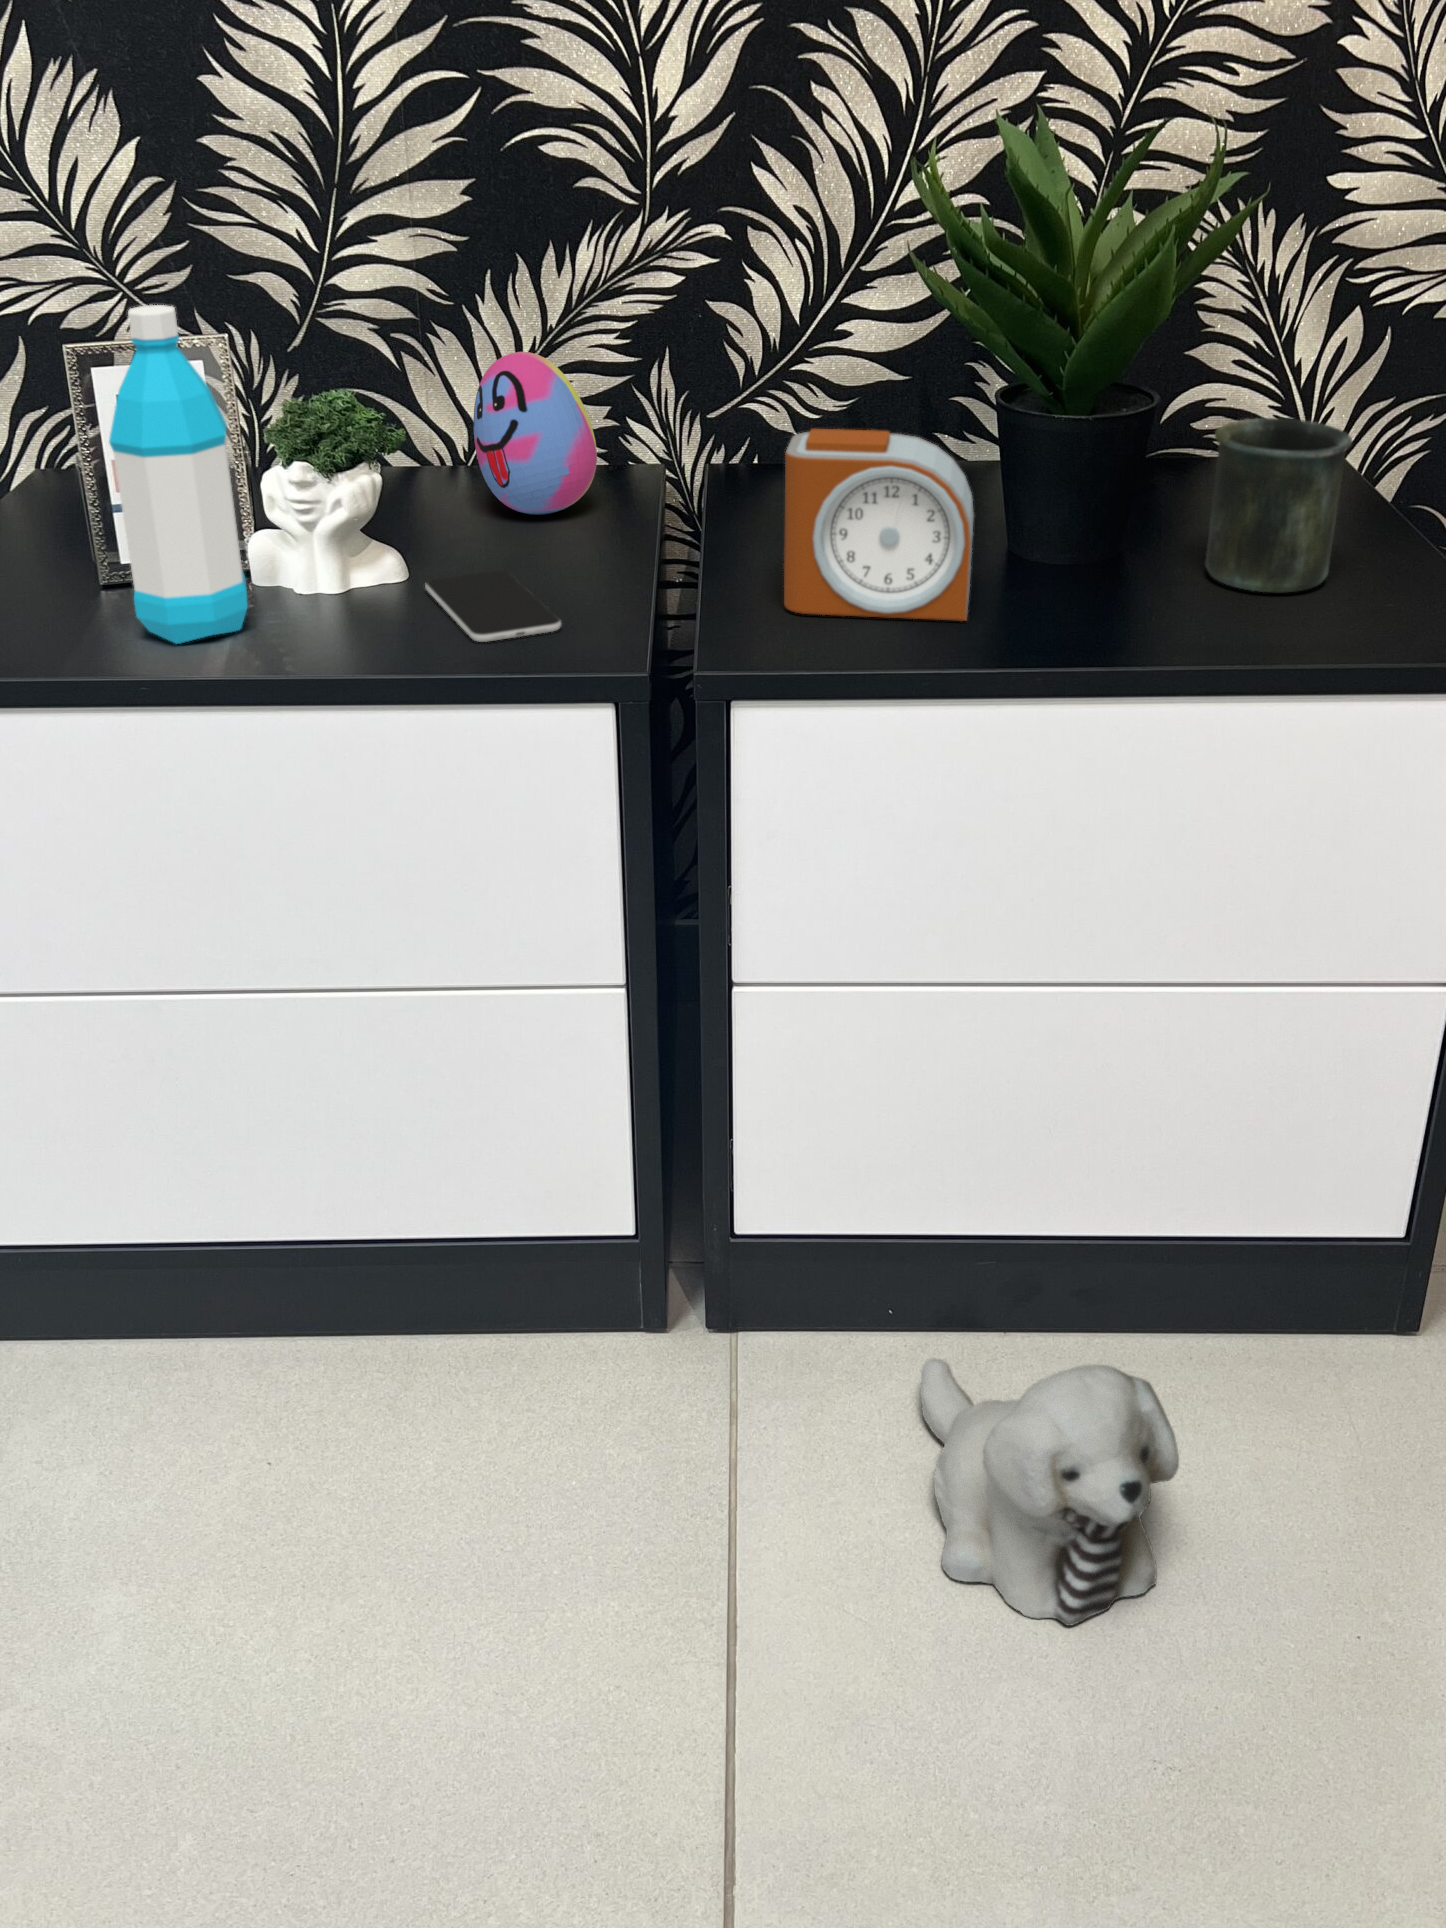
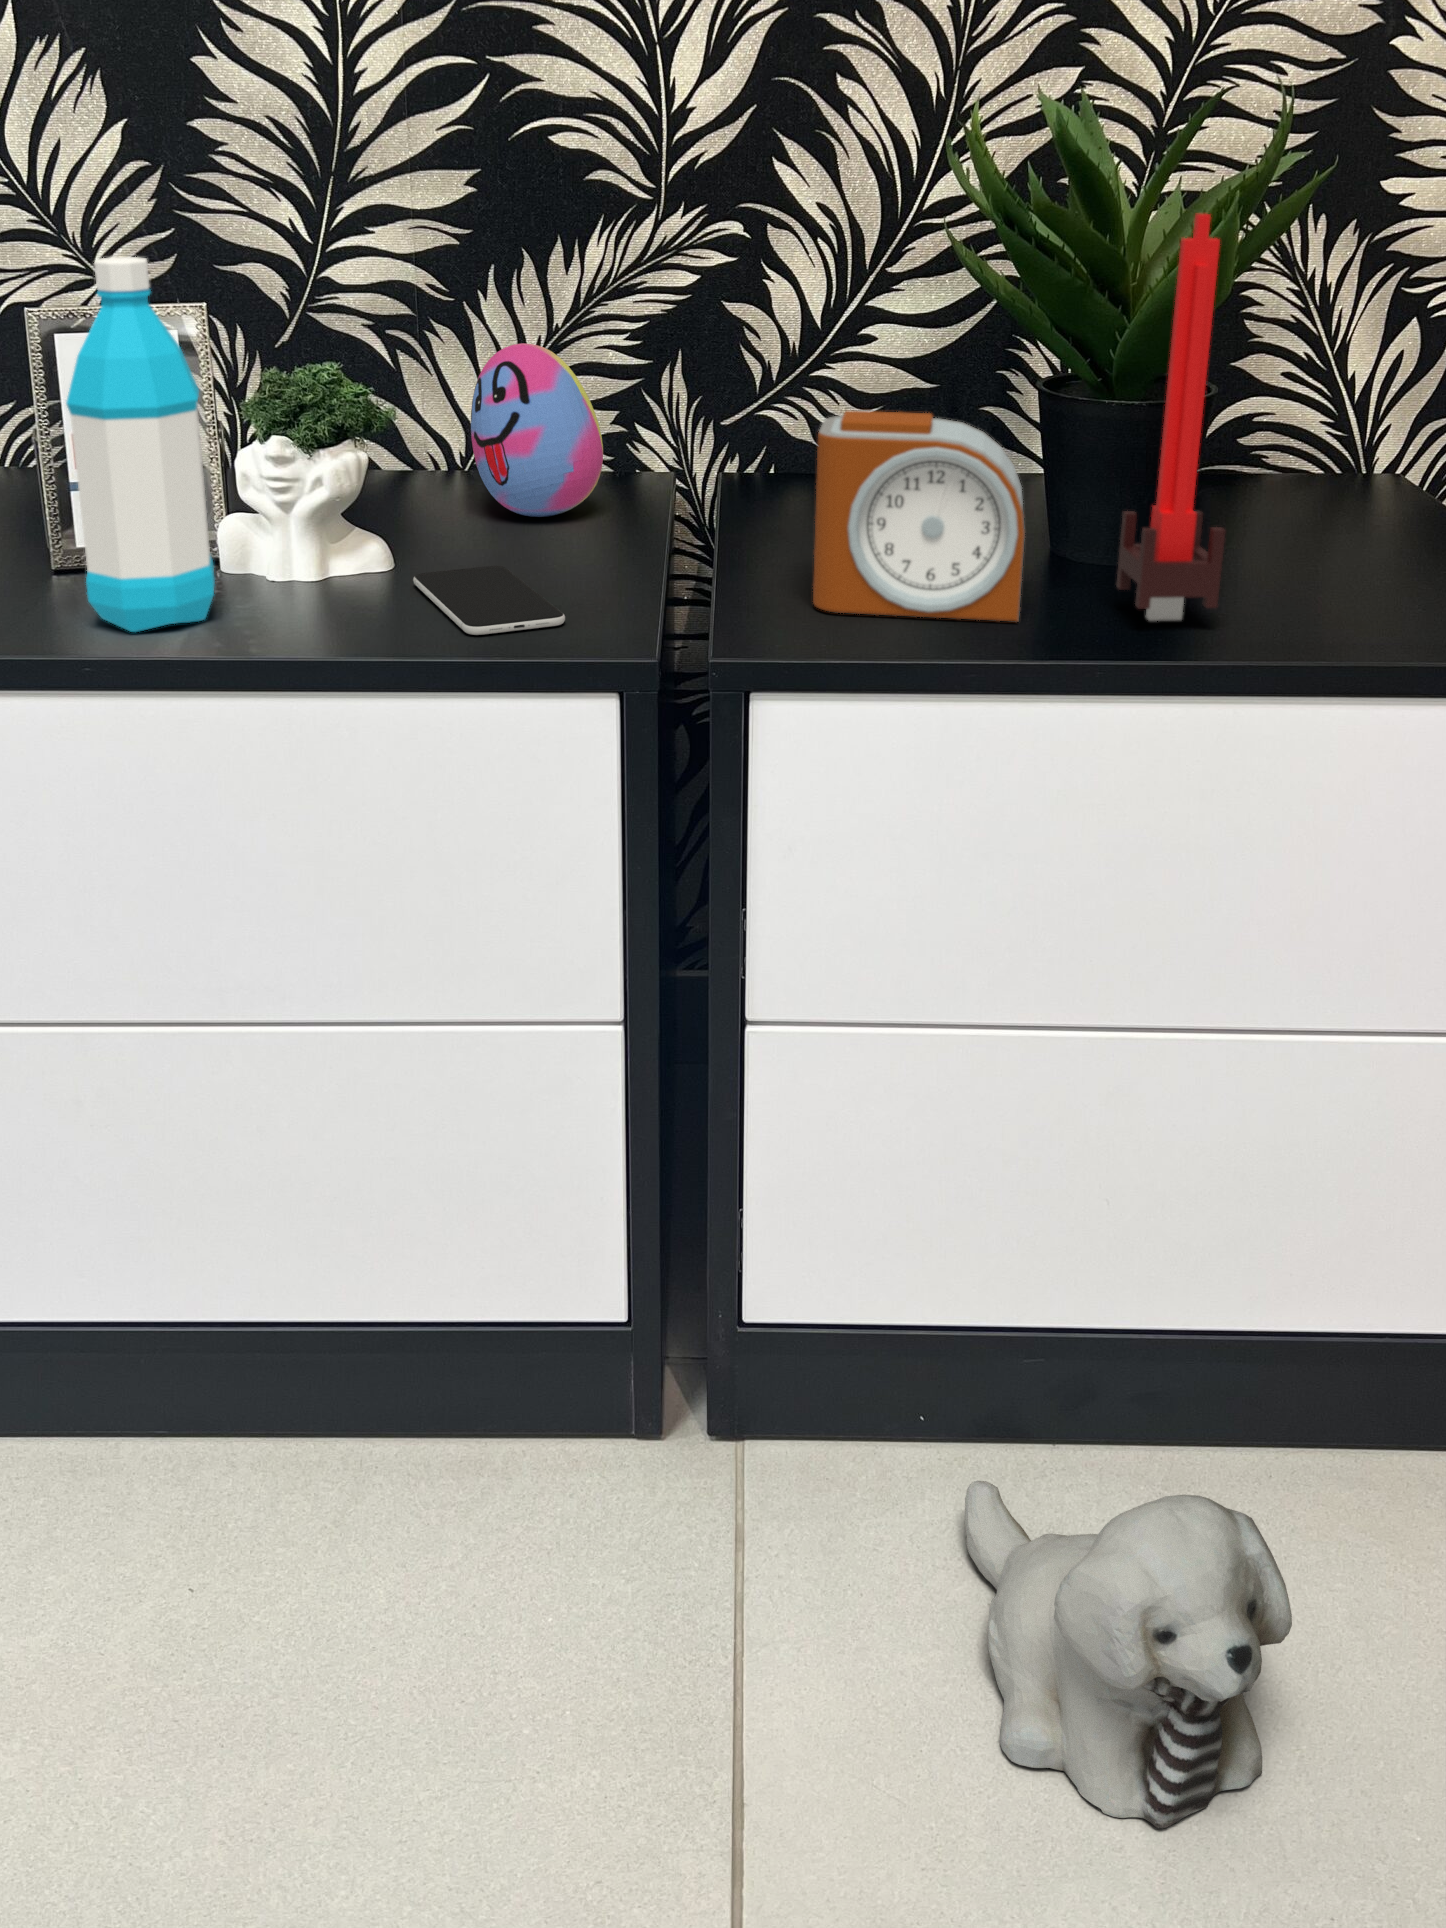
candle: none [1056,251,1150,618] -> present [1116,214,1225,621]
mug: present [1205,418,1352,592] -> none [1275,414,1440,599]

